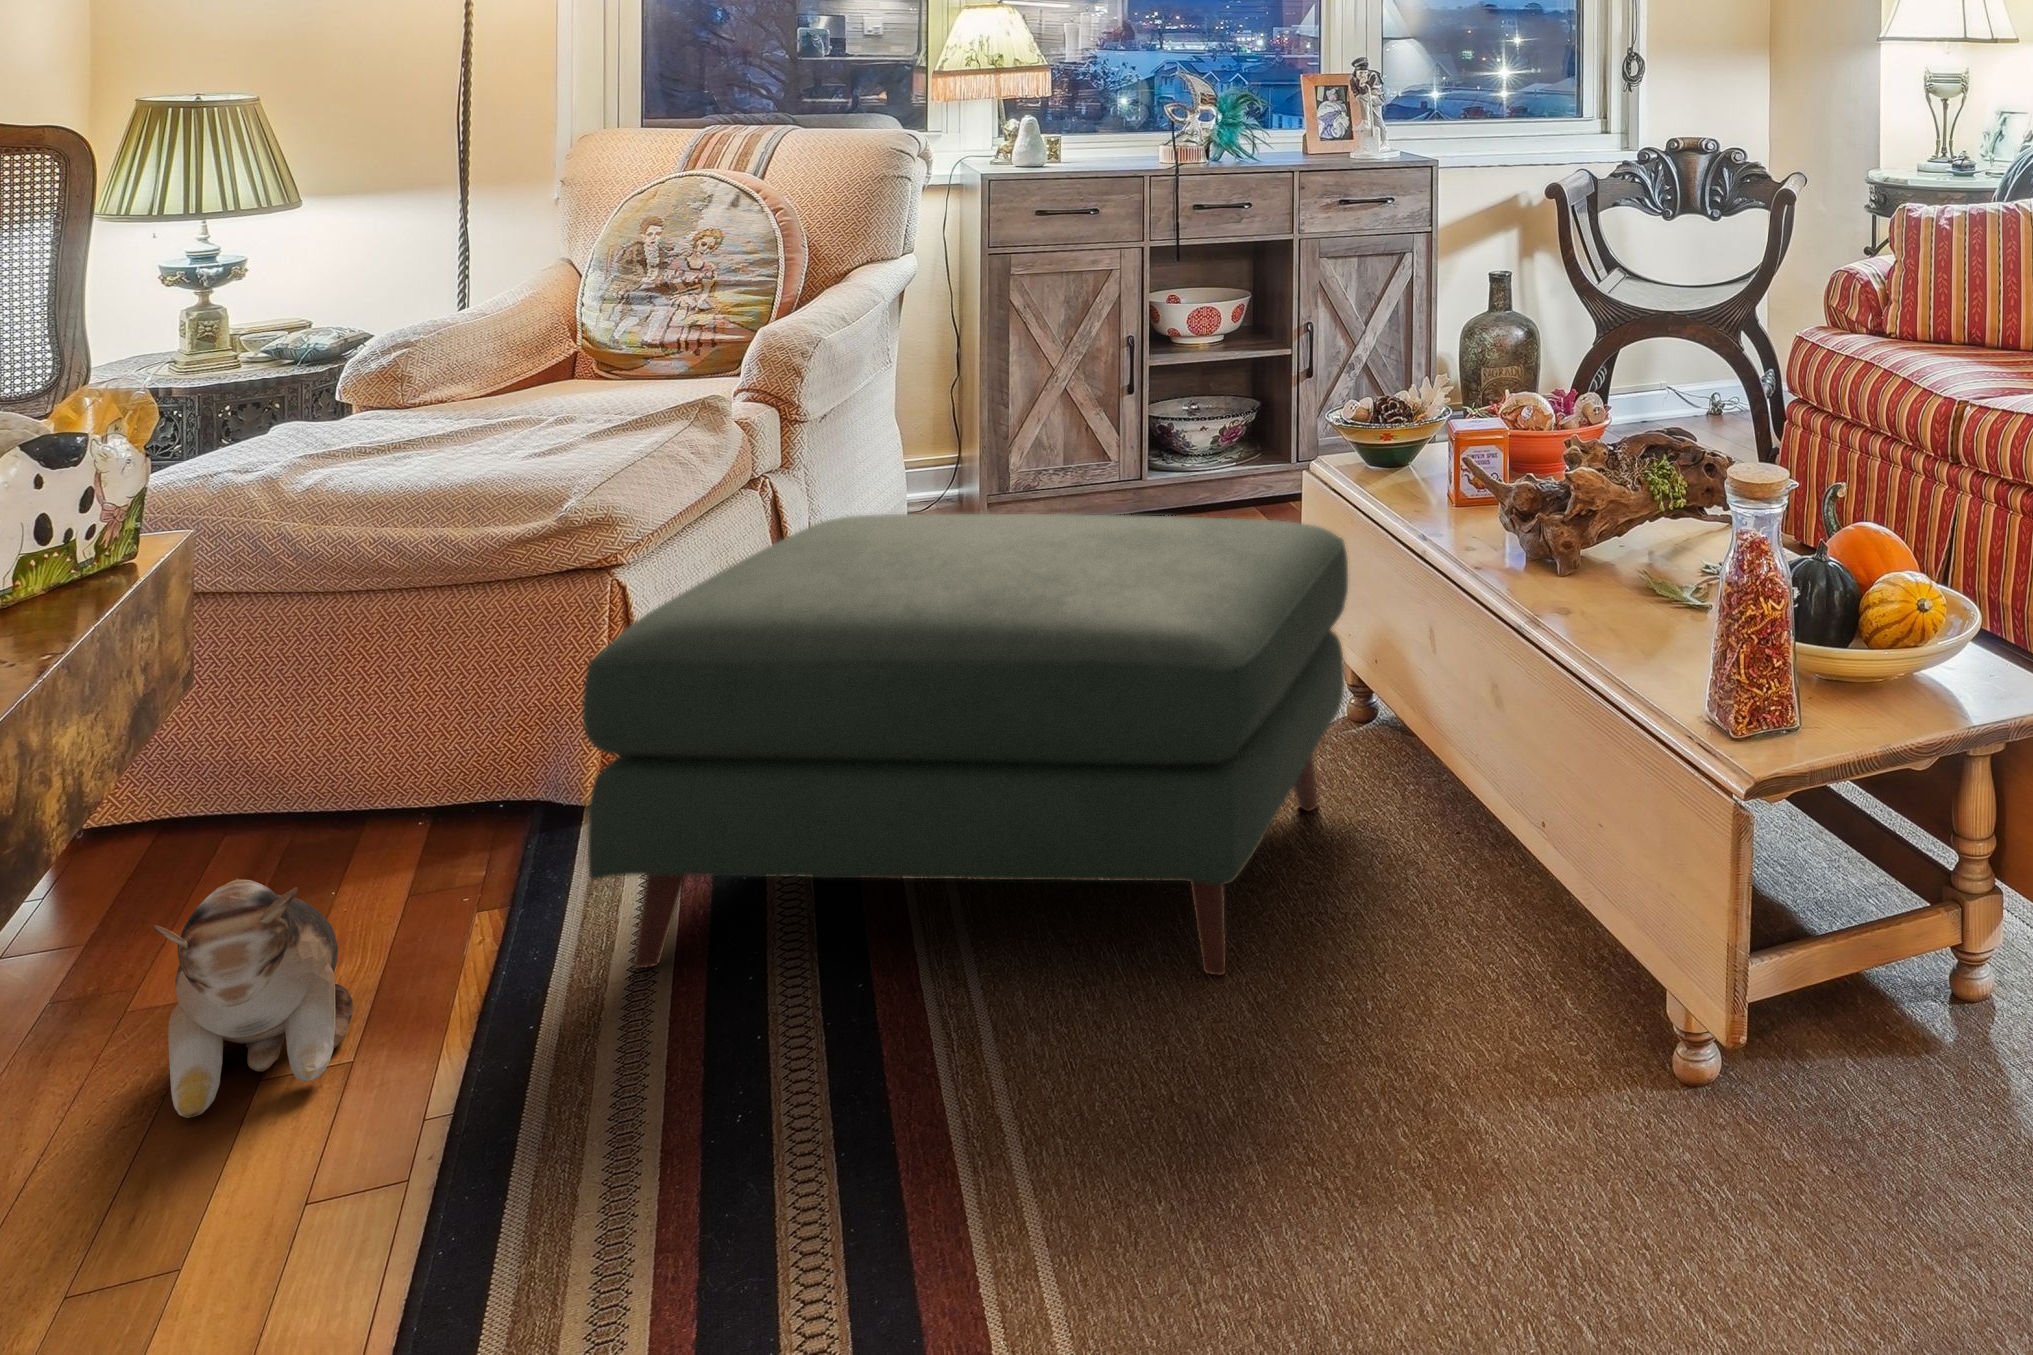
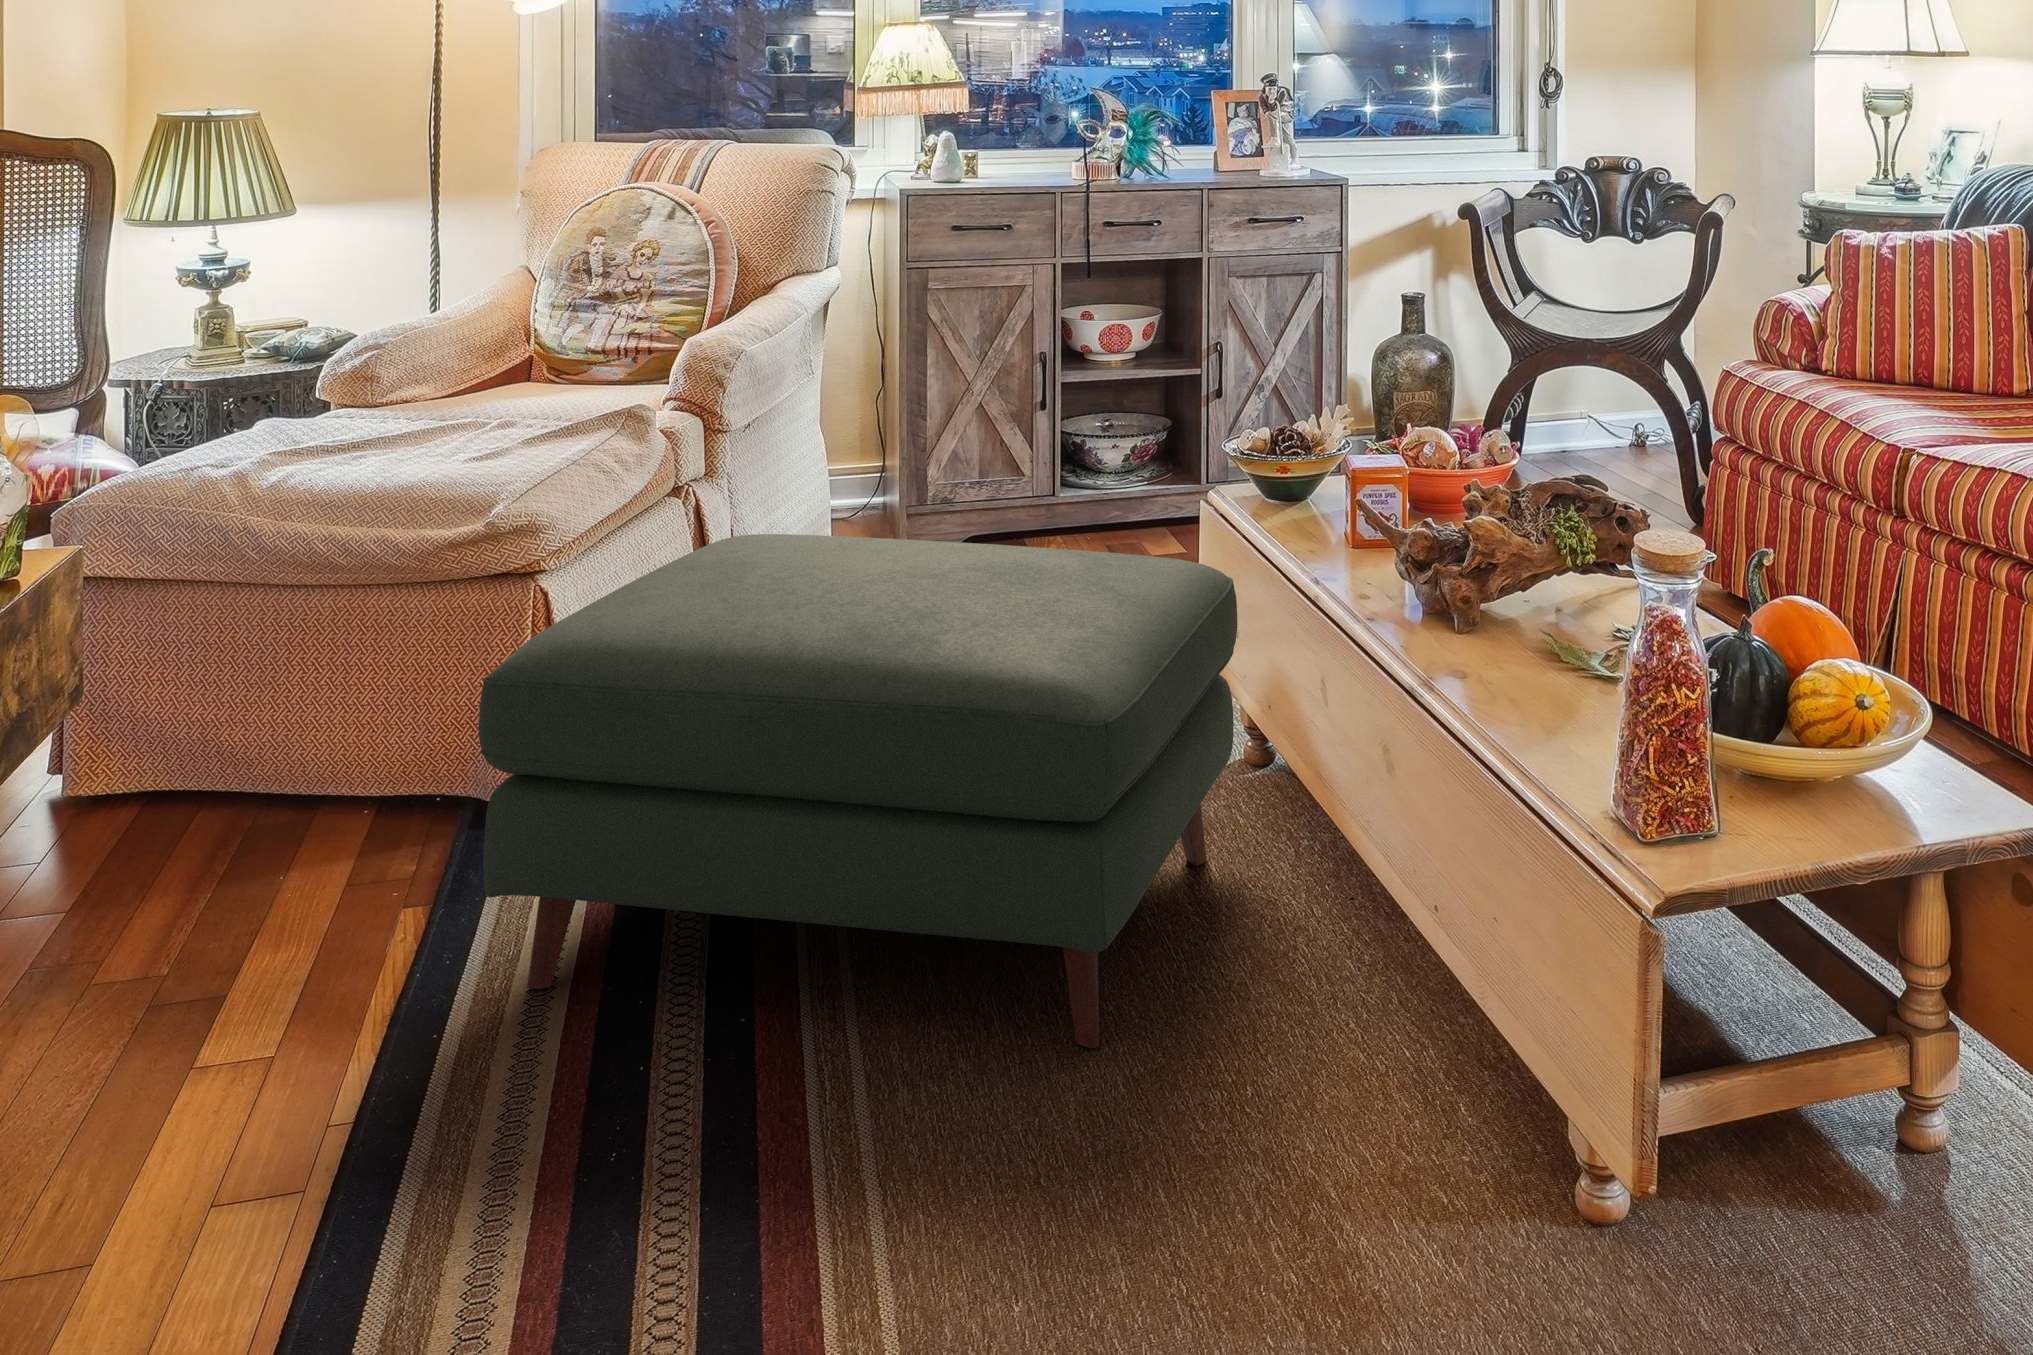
plush toy: present [154,878,353,1118] -> none [72,880,268,1113]

